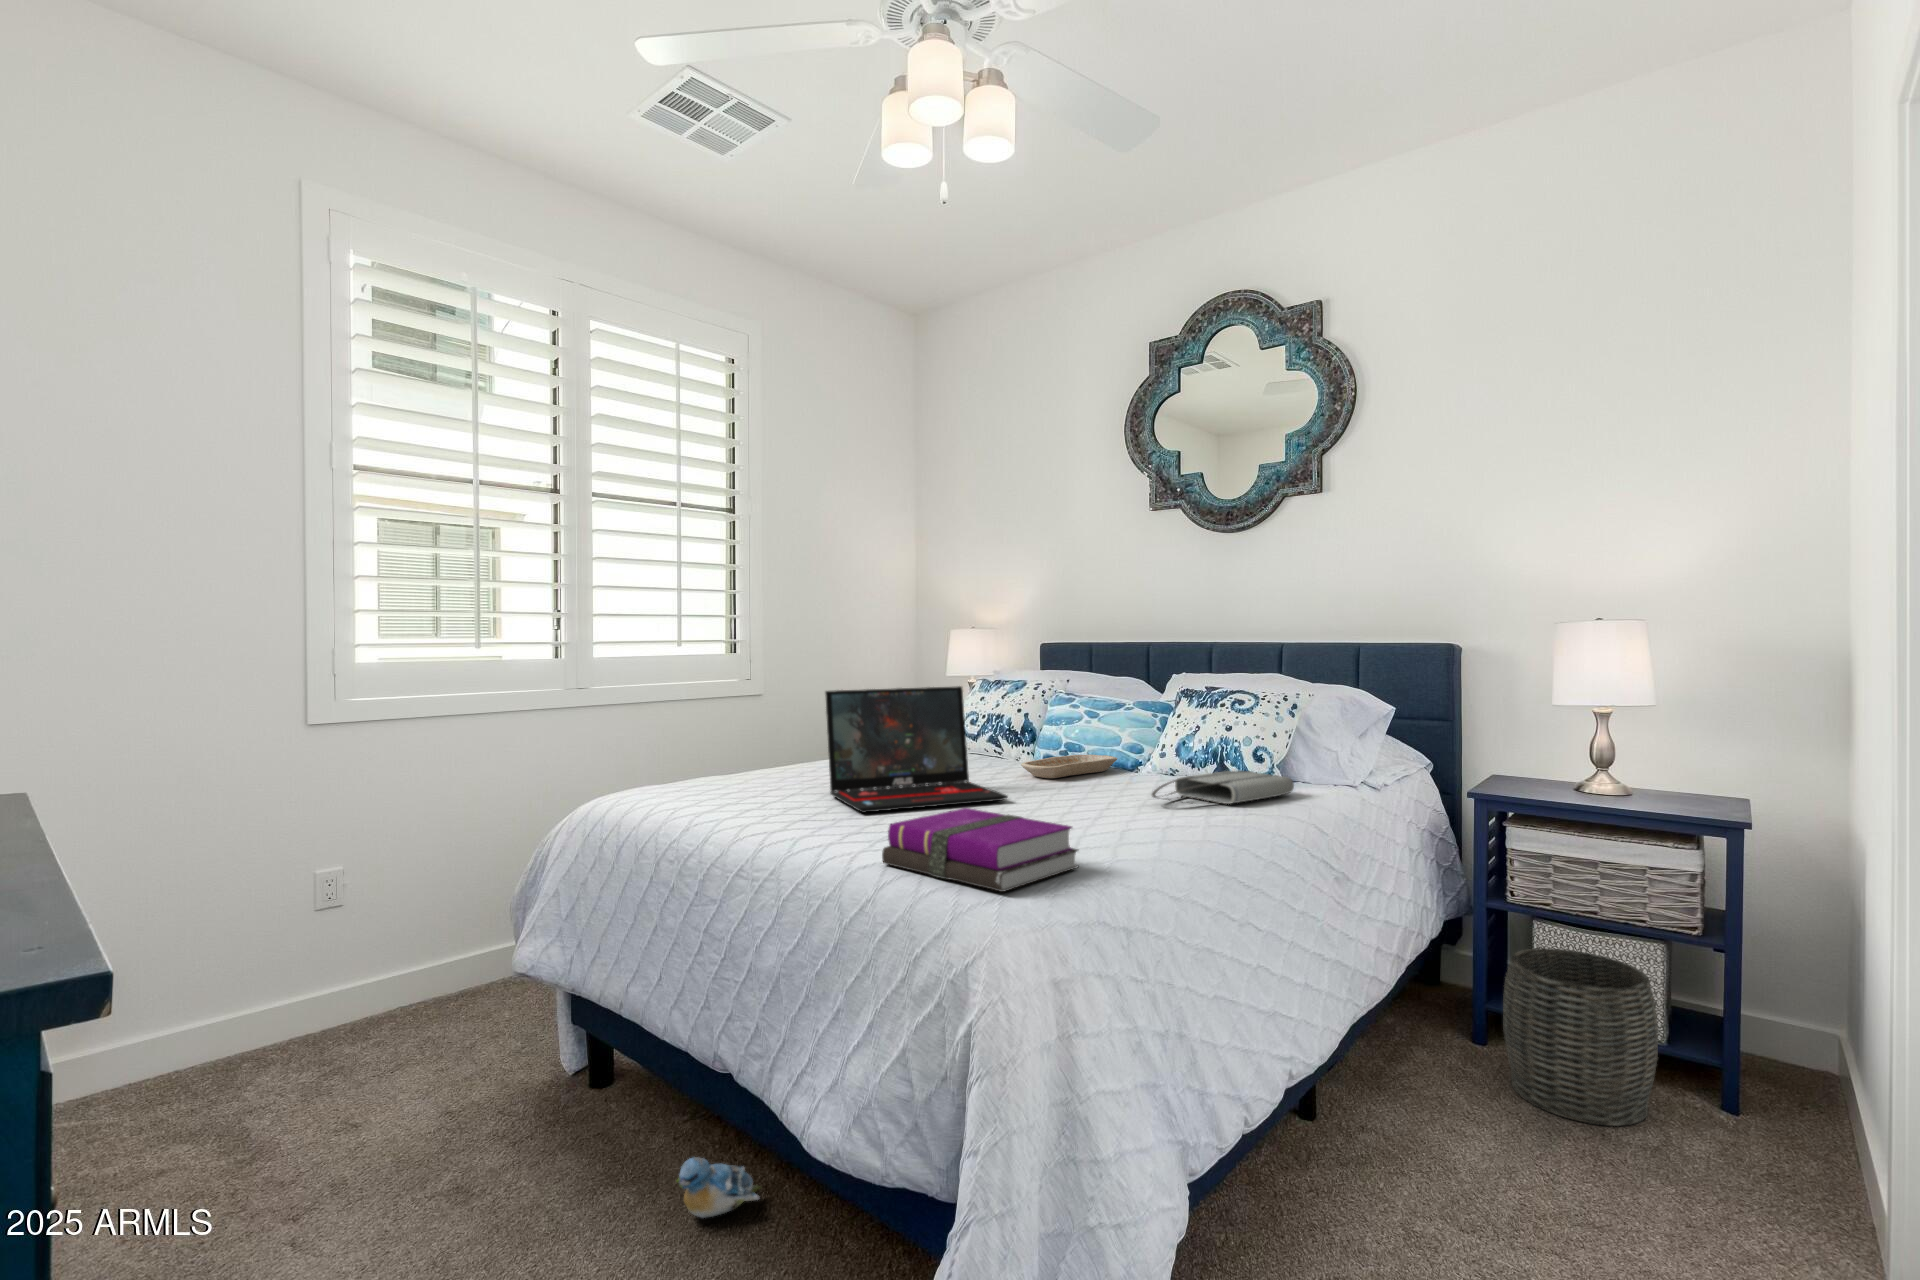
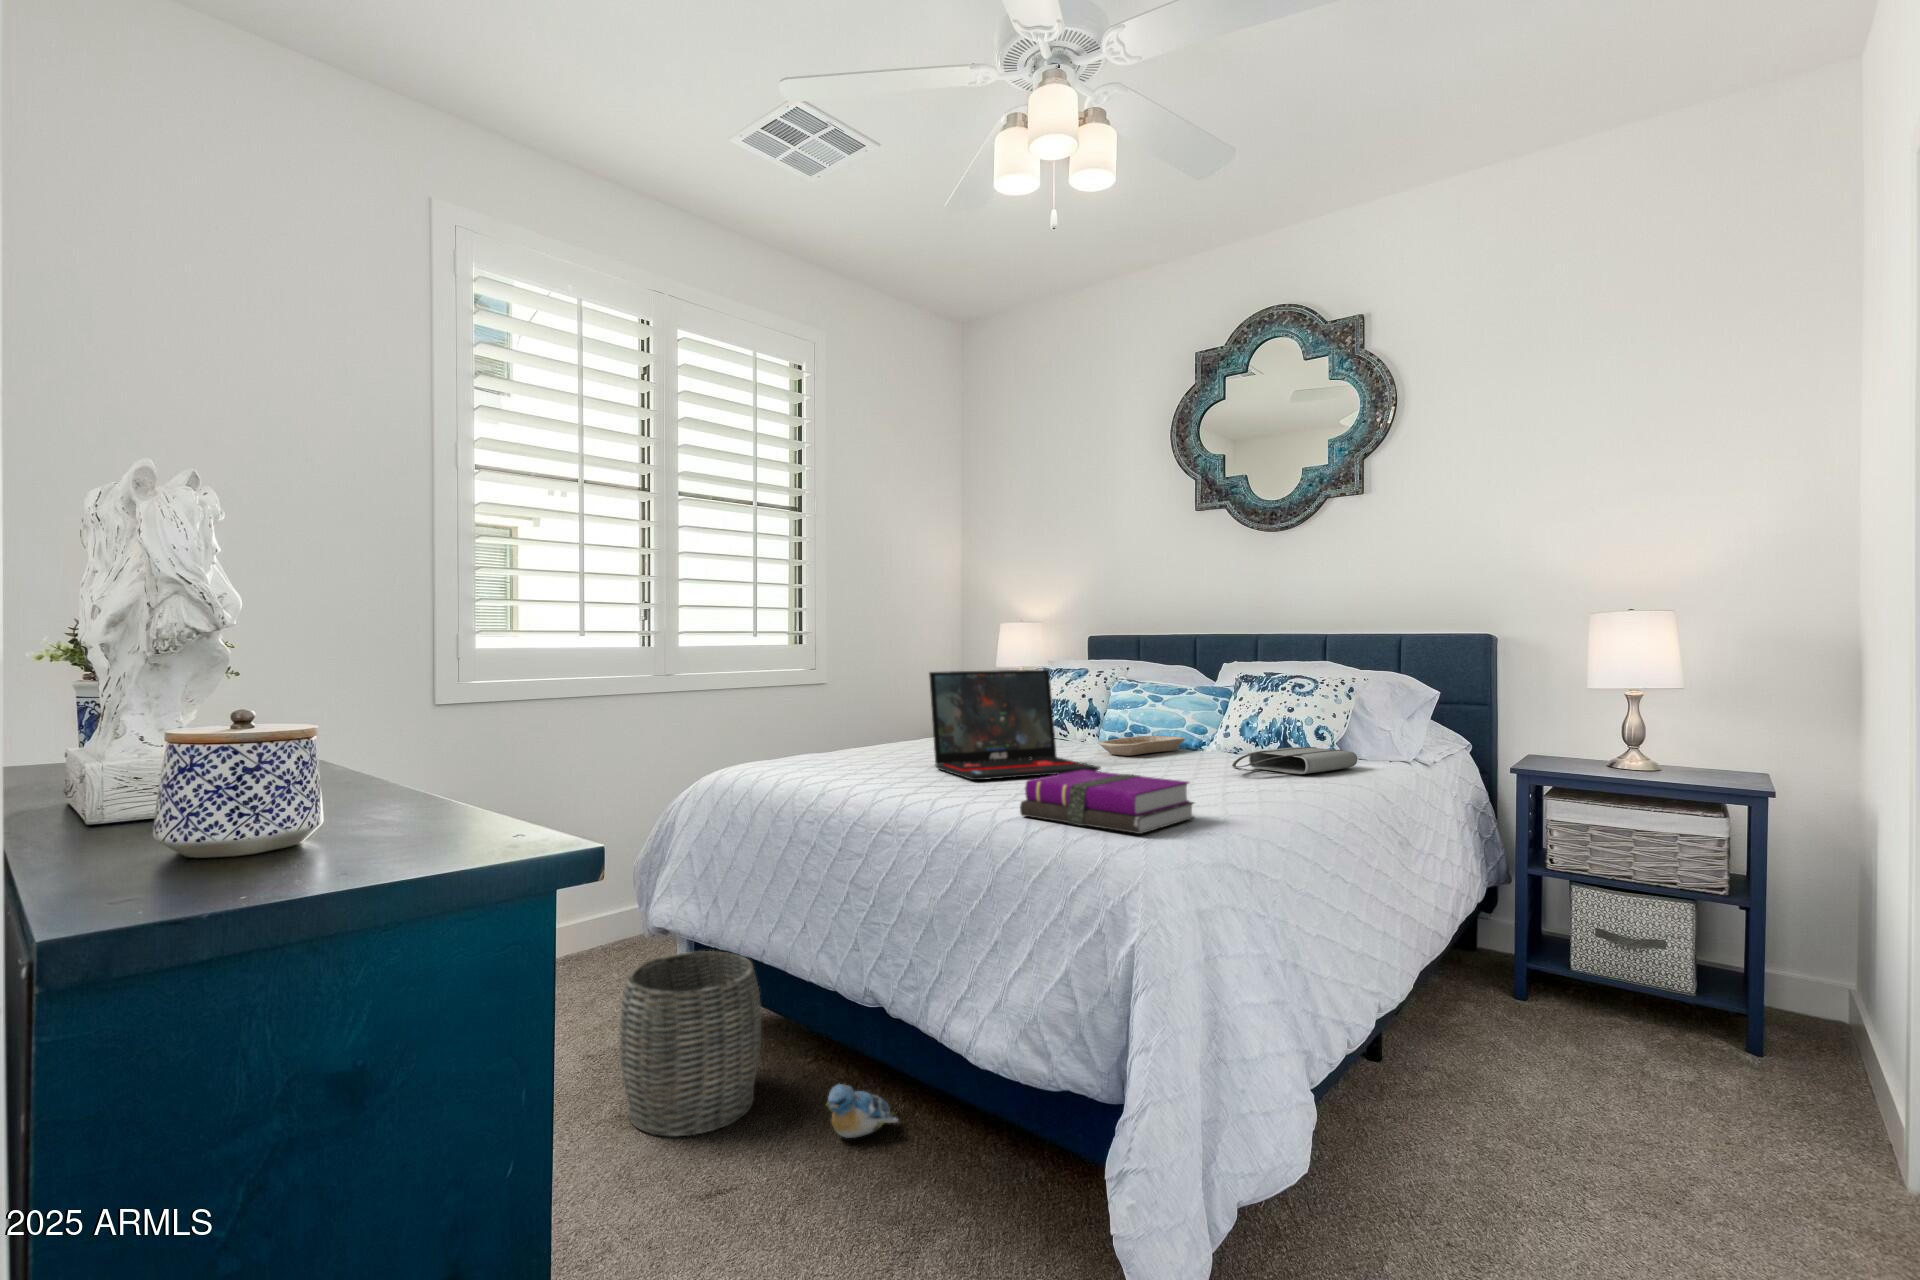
woven basket: present [1503,948,1658,1126] -> present [620,951,761,1136]

